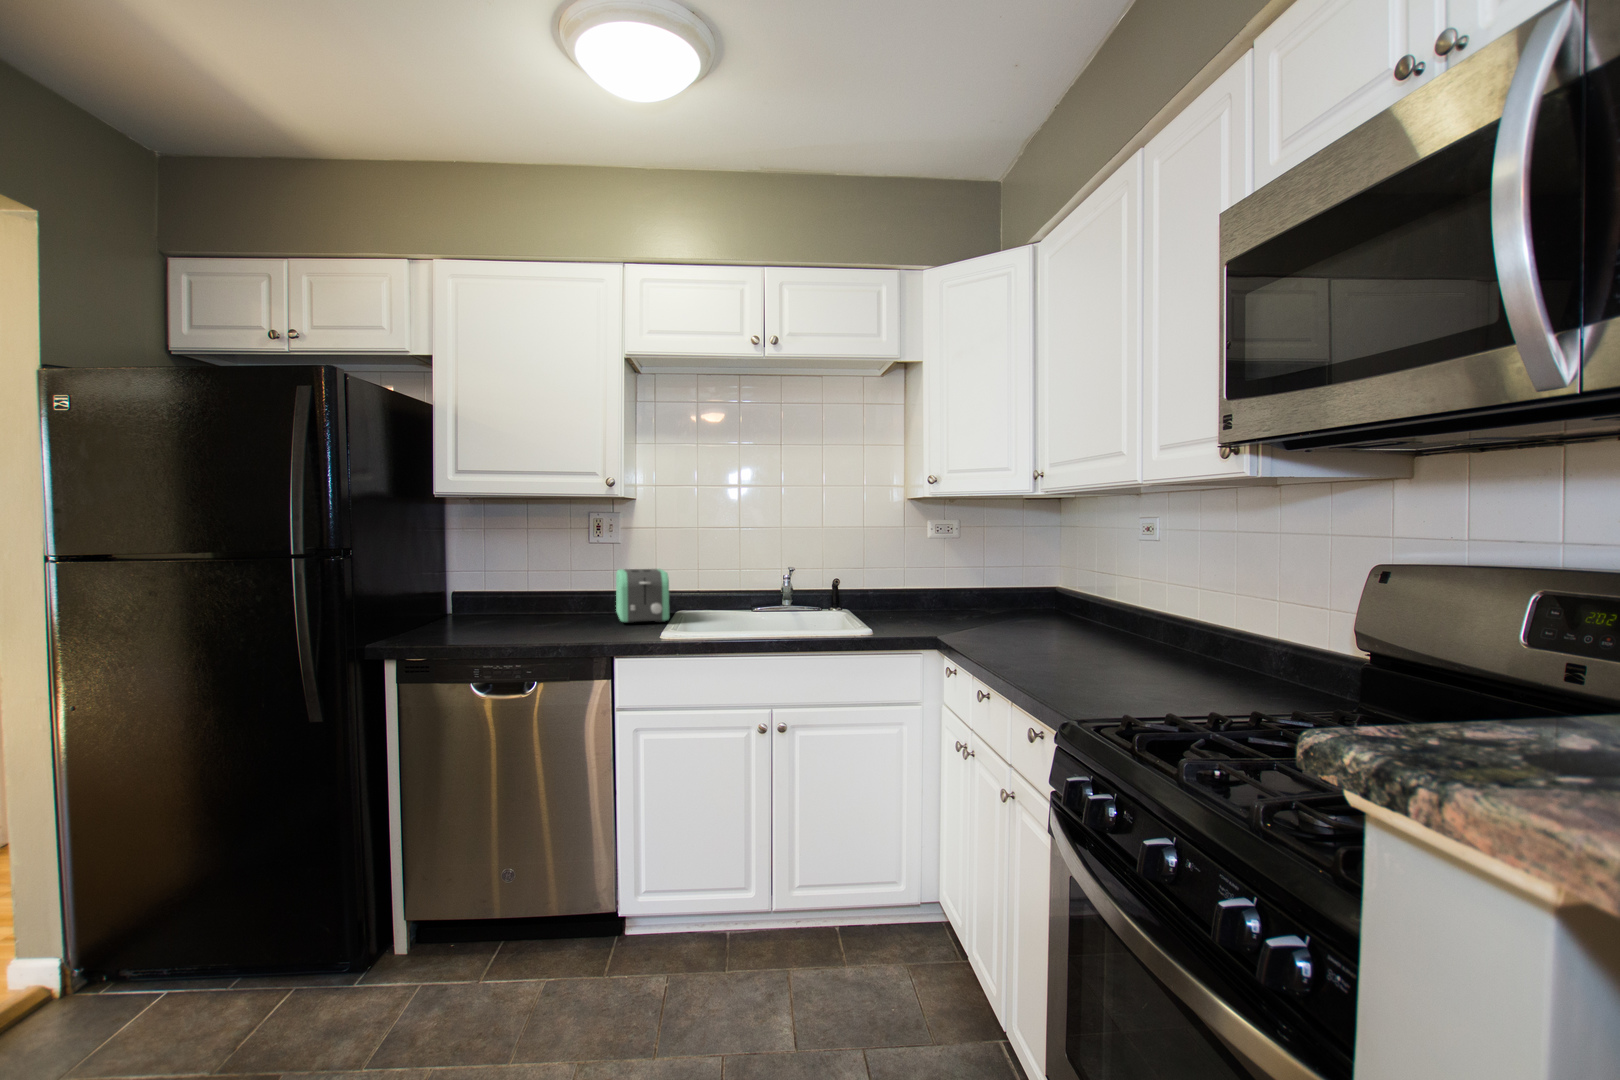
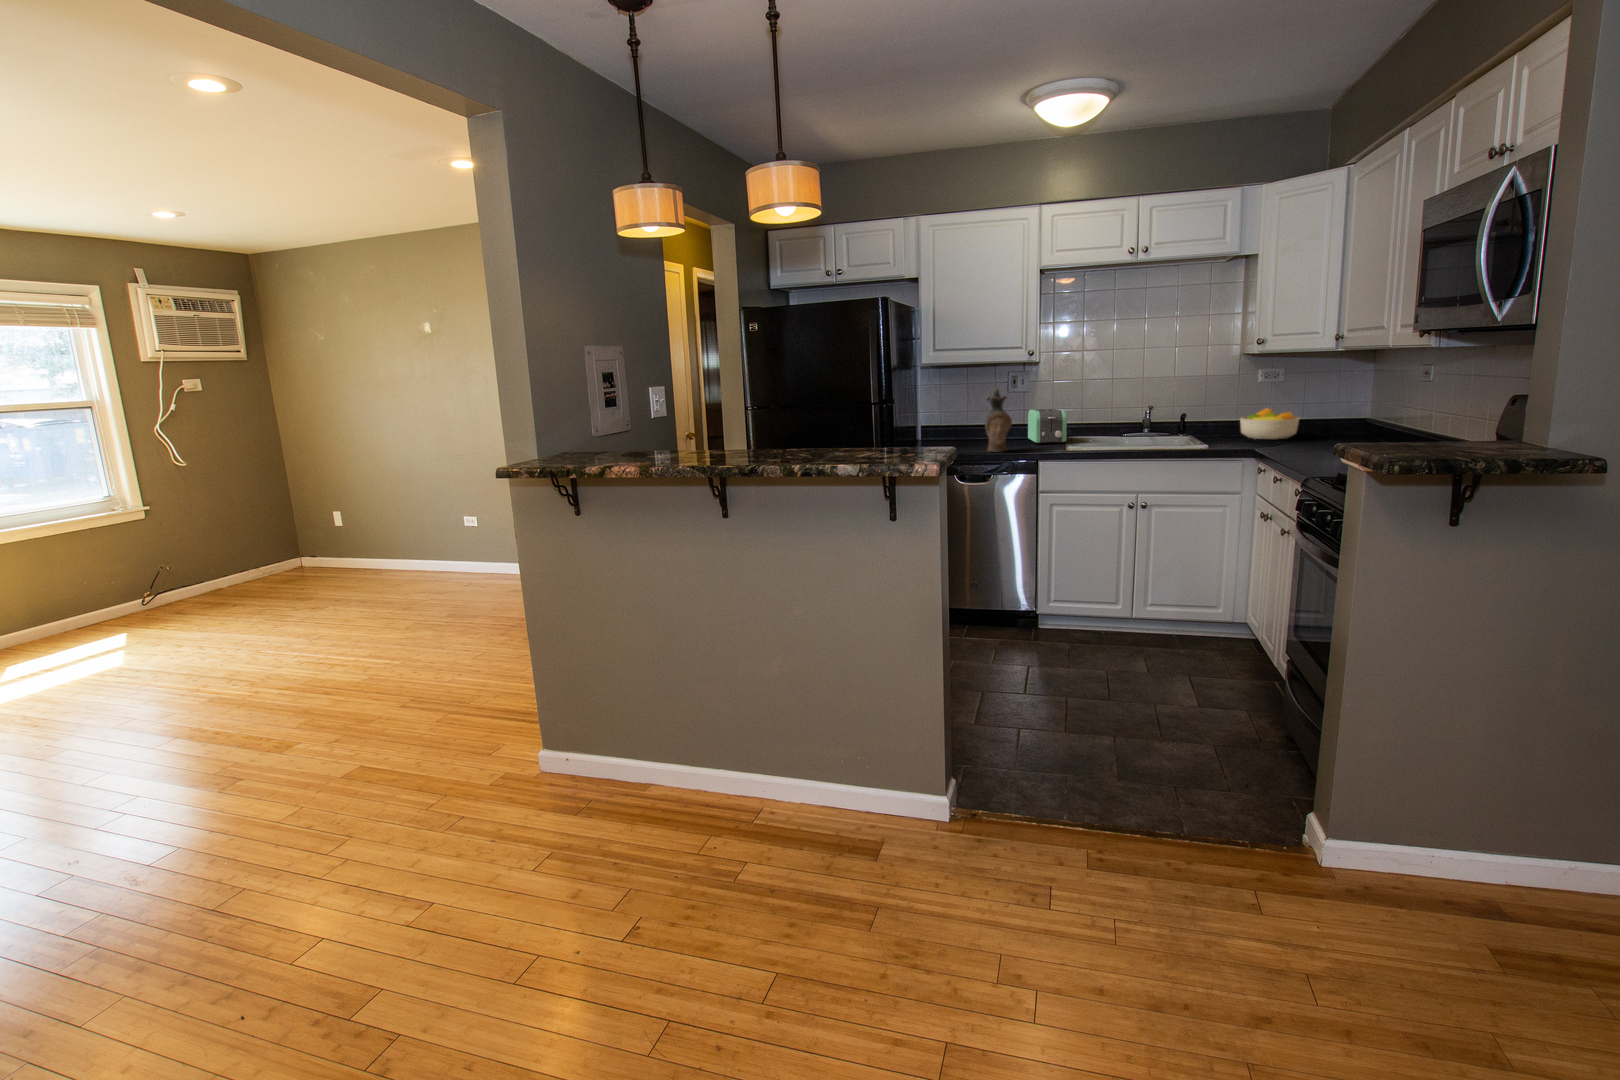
ceramic pitcher: none [526,533,571,640] -> present [985,388,1012,452]
fruit bowl: none [910,573,983,618] -> present [1240,408,1299,439]

